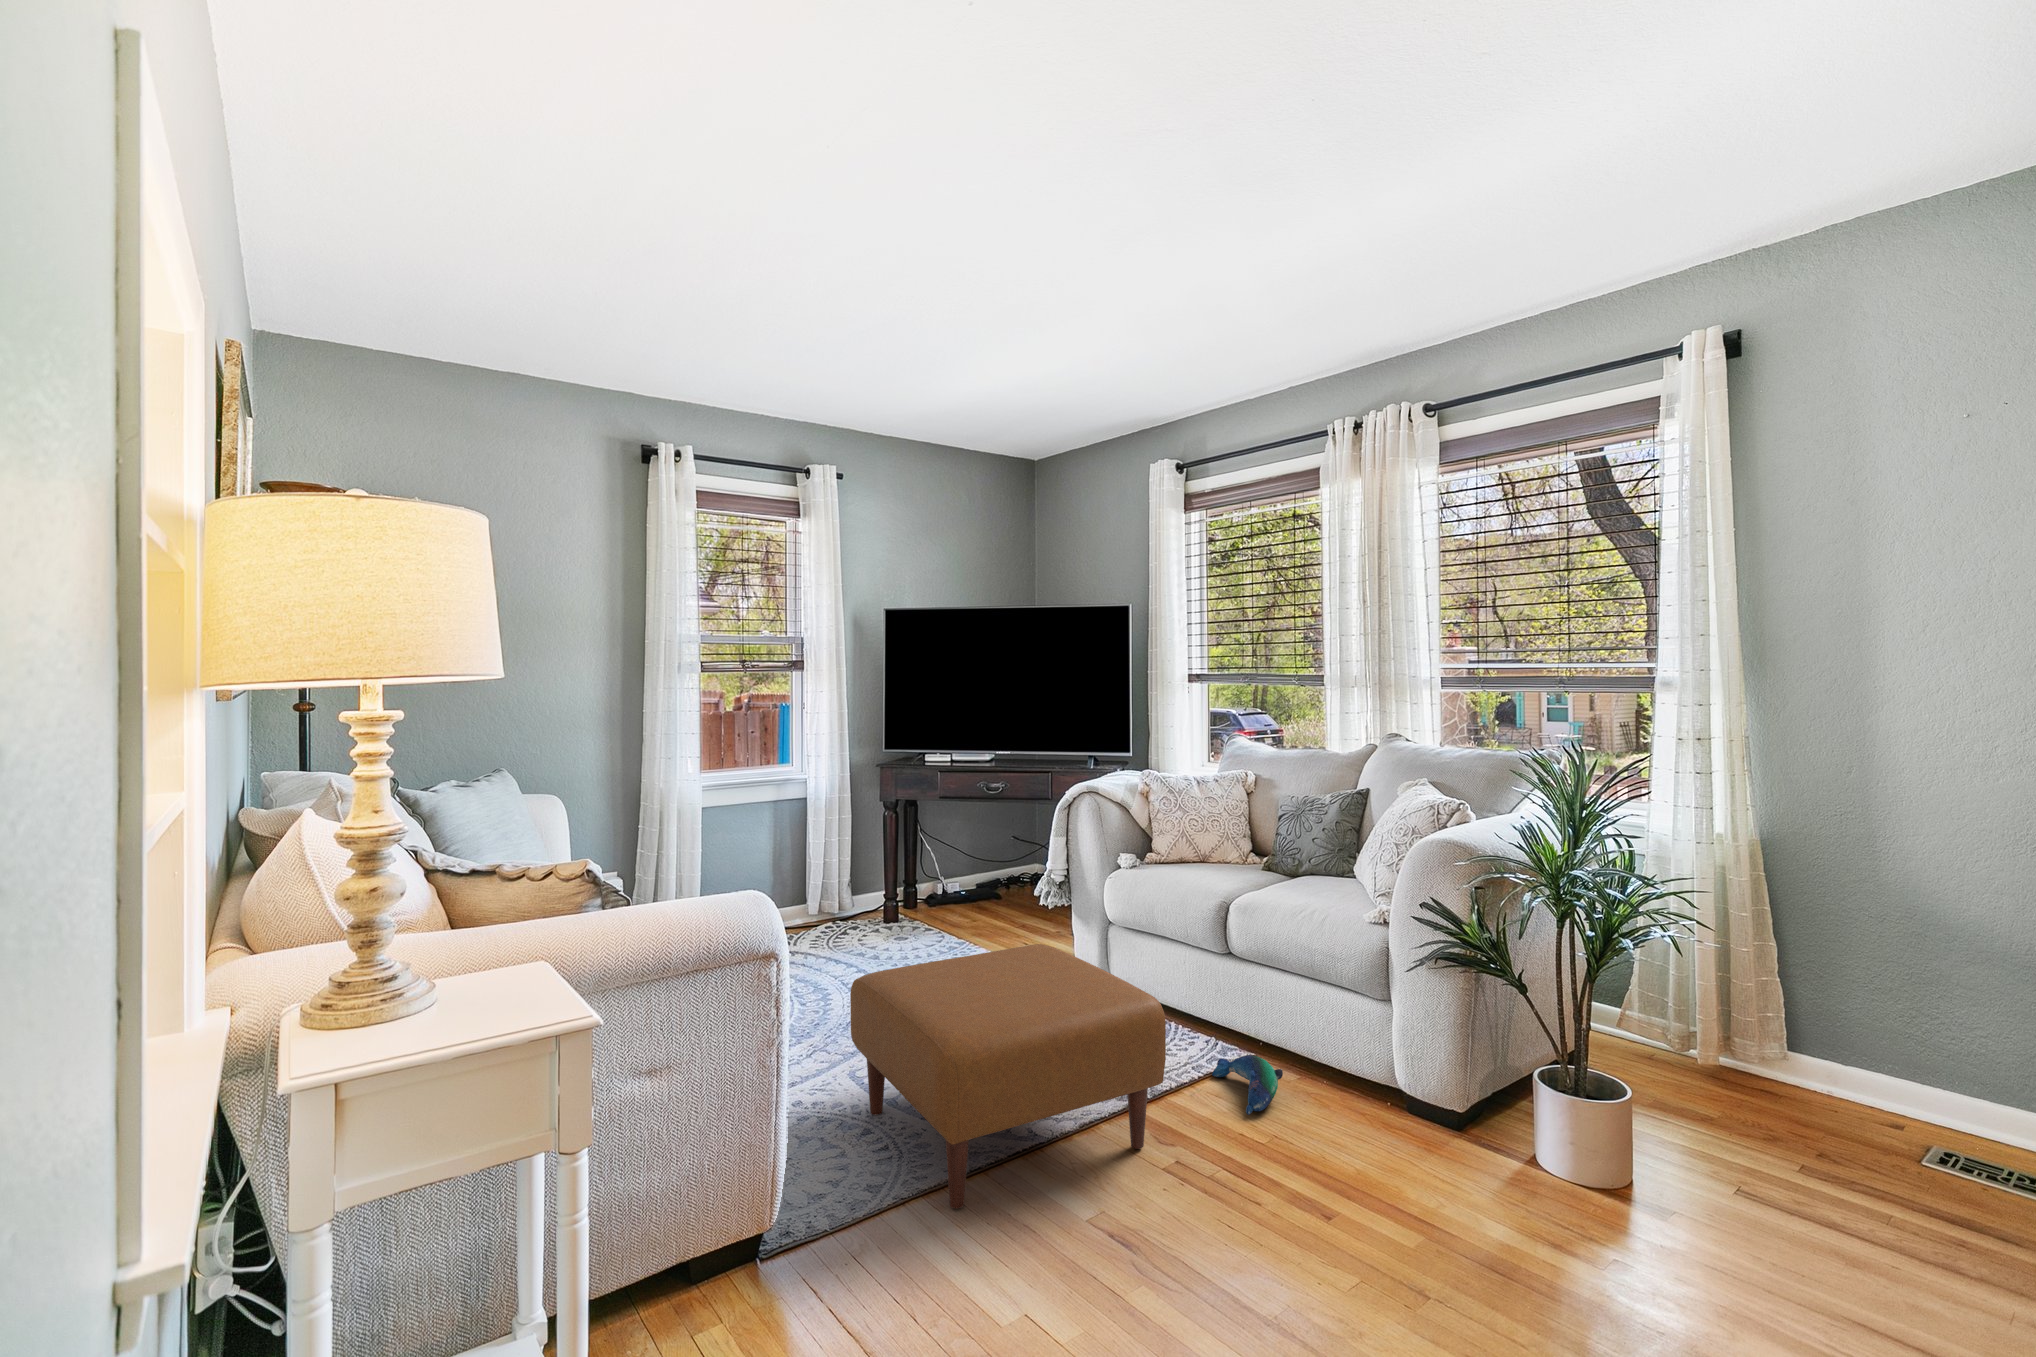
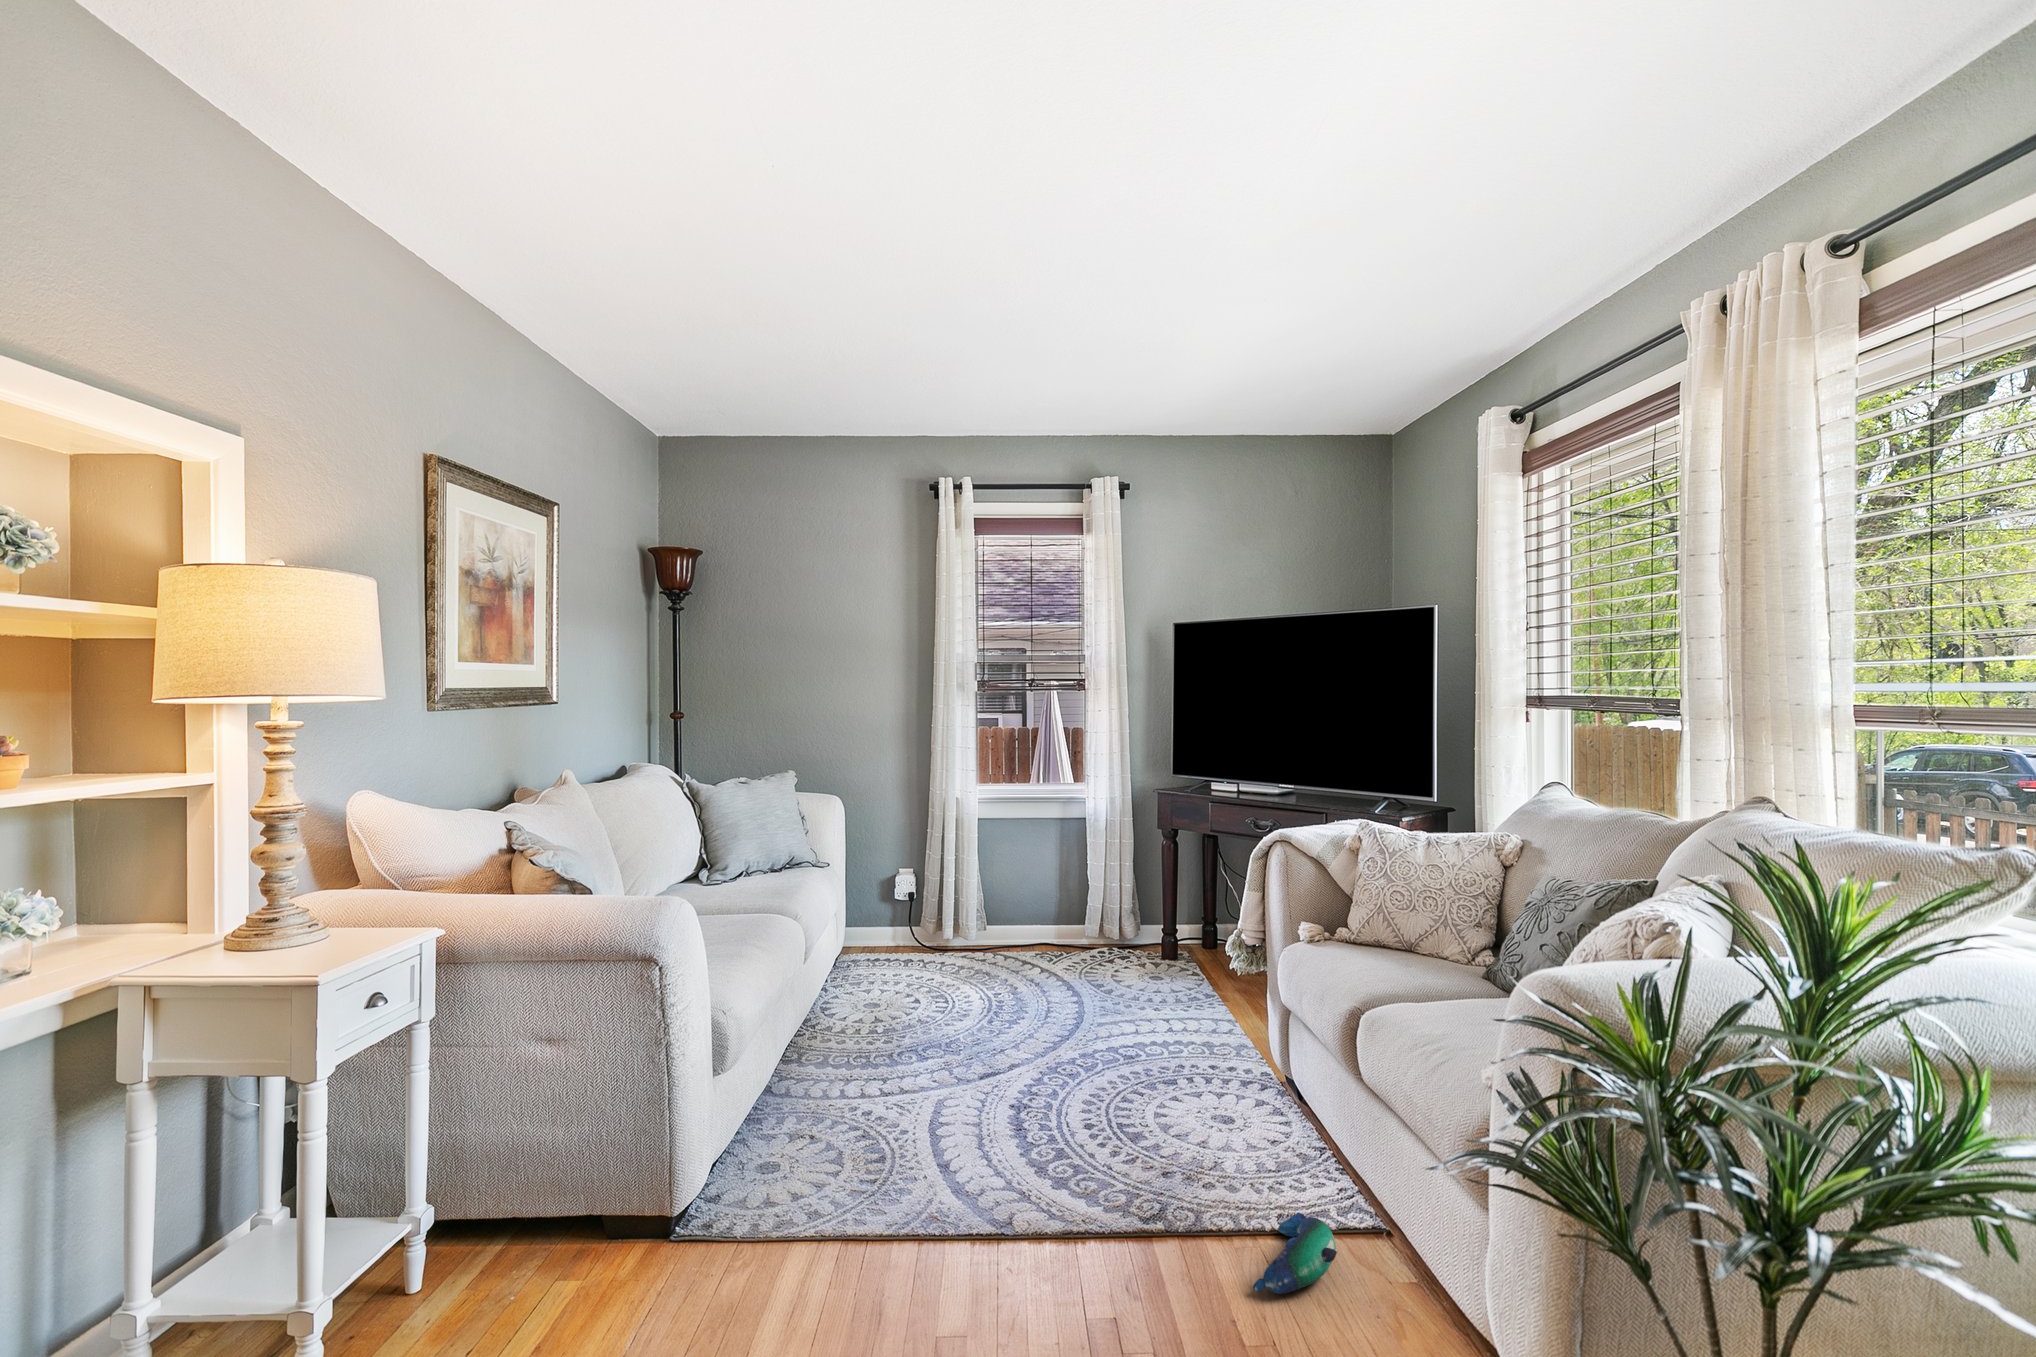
ottoman: present [850,944,1166,1209] -> none [813,1005,1114,1278]

